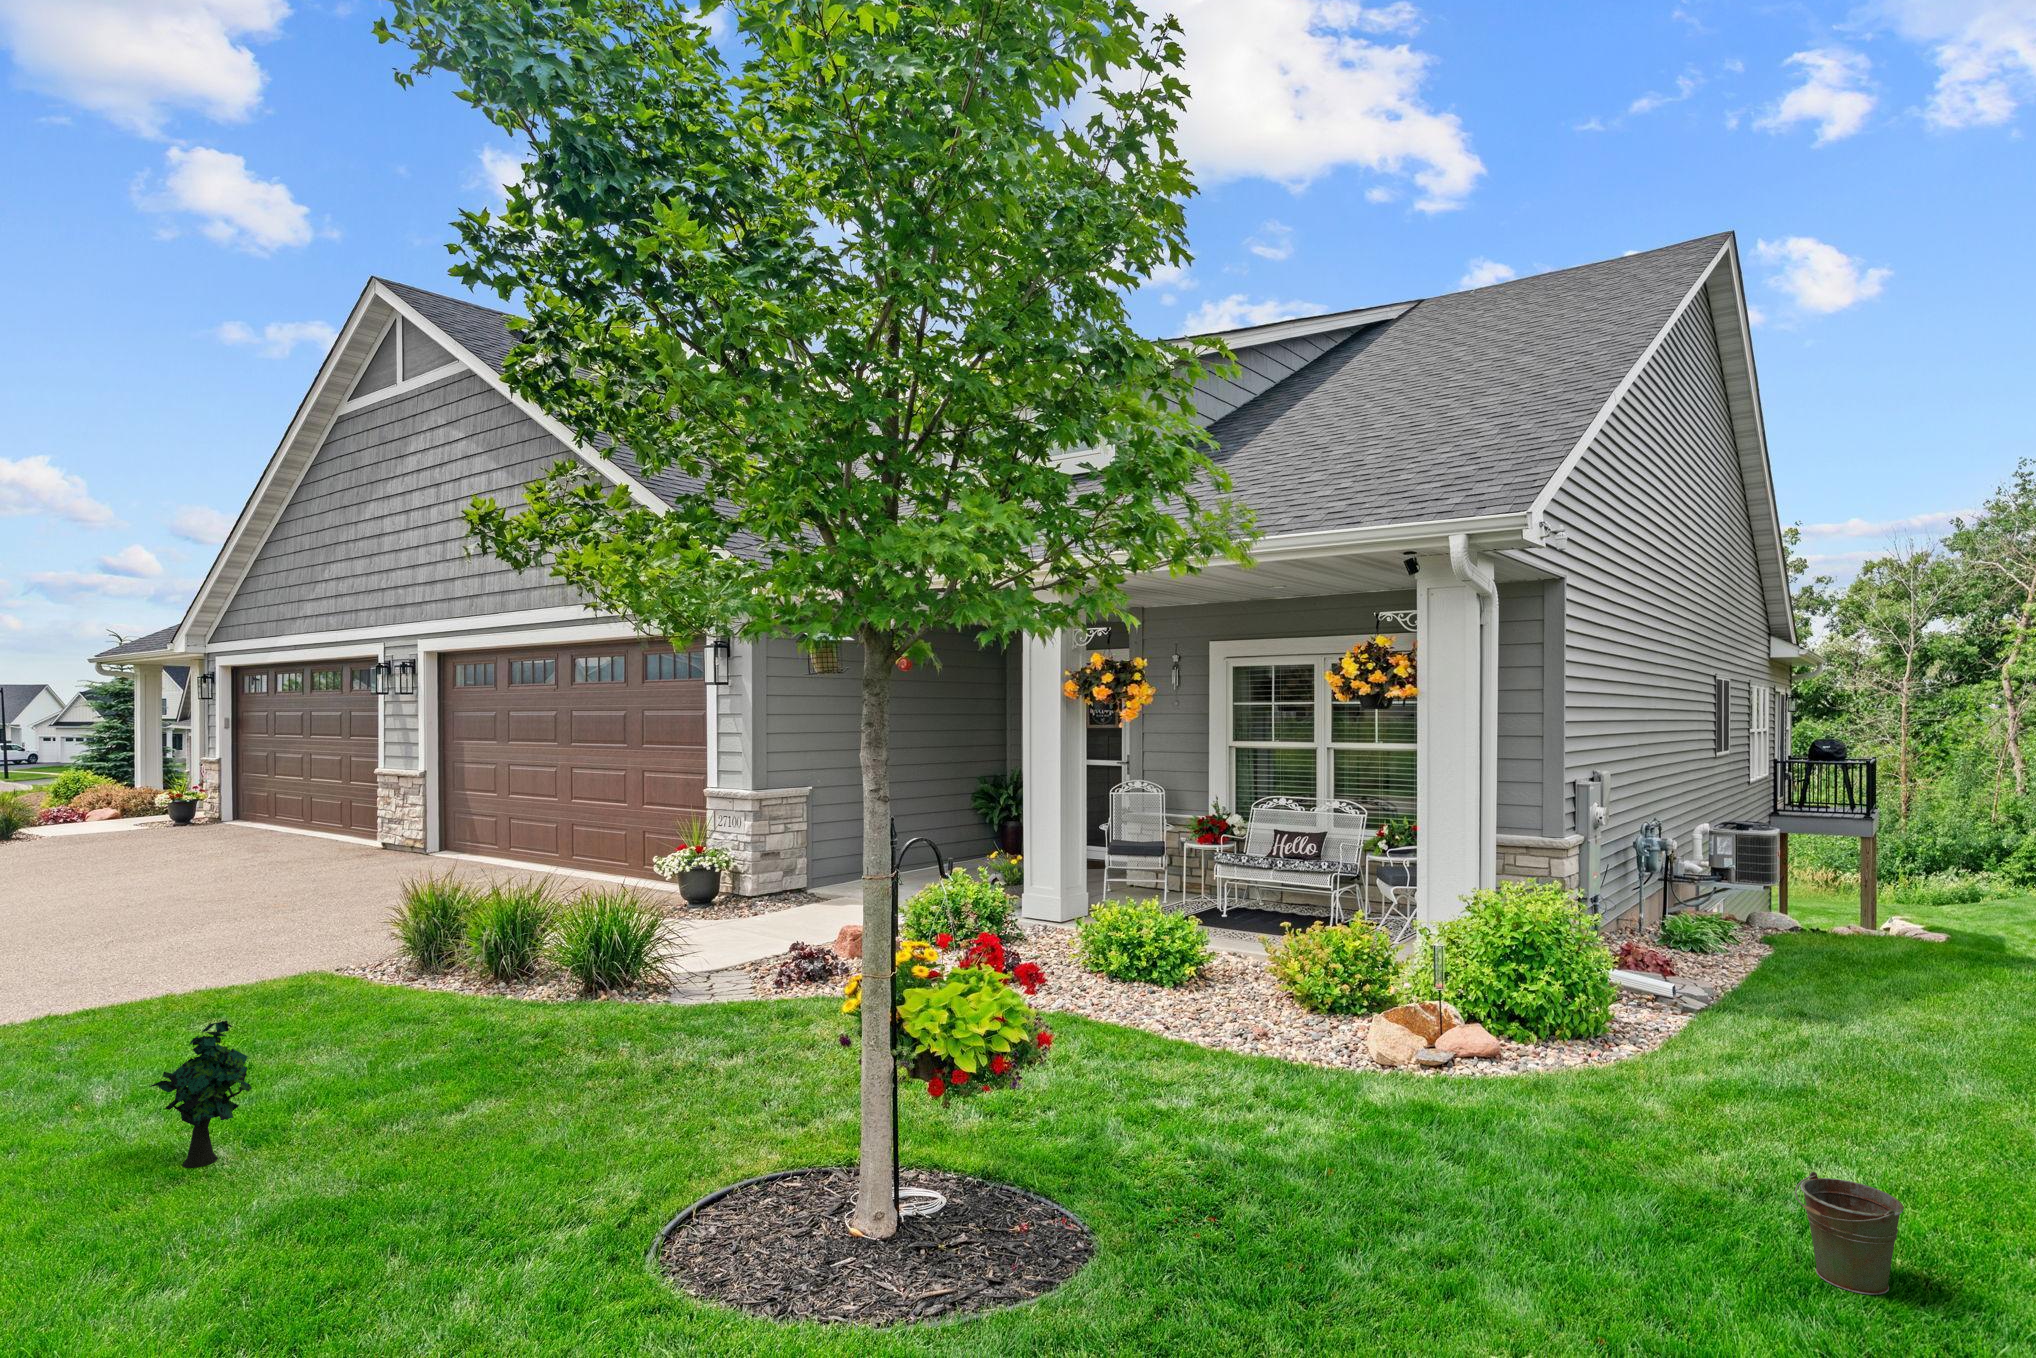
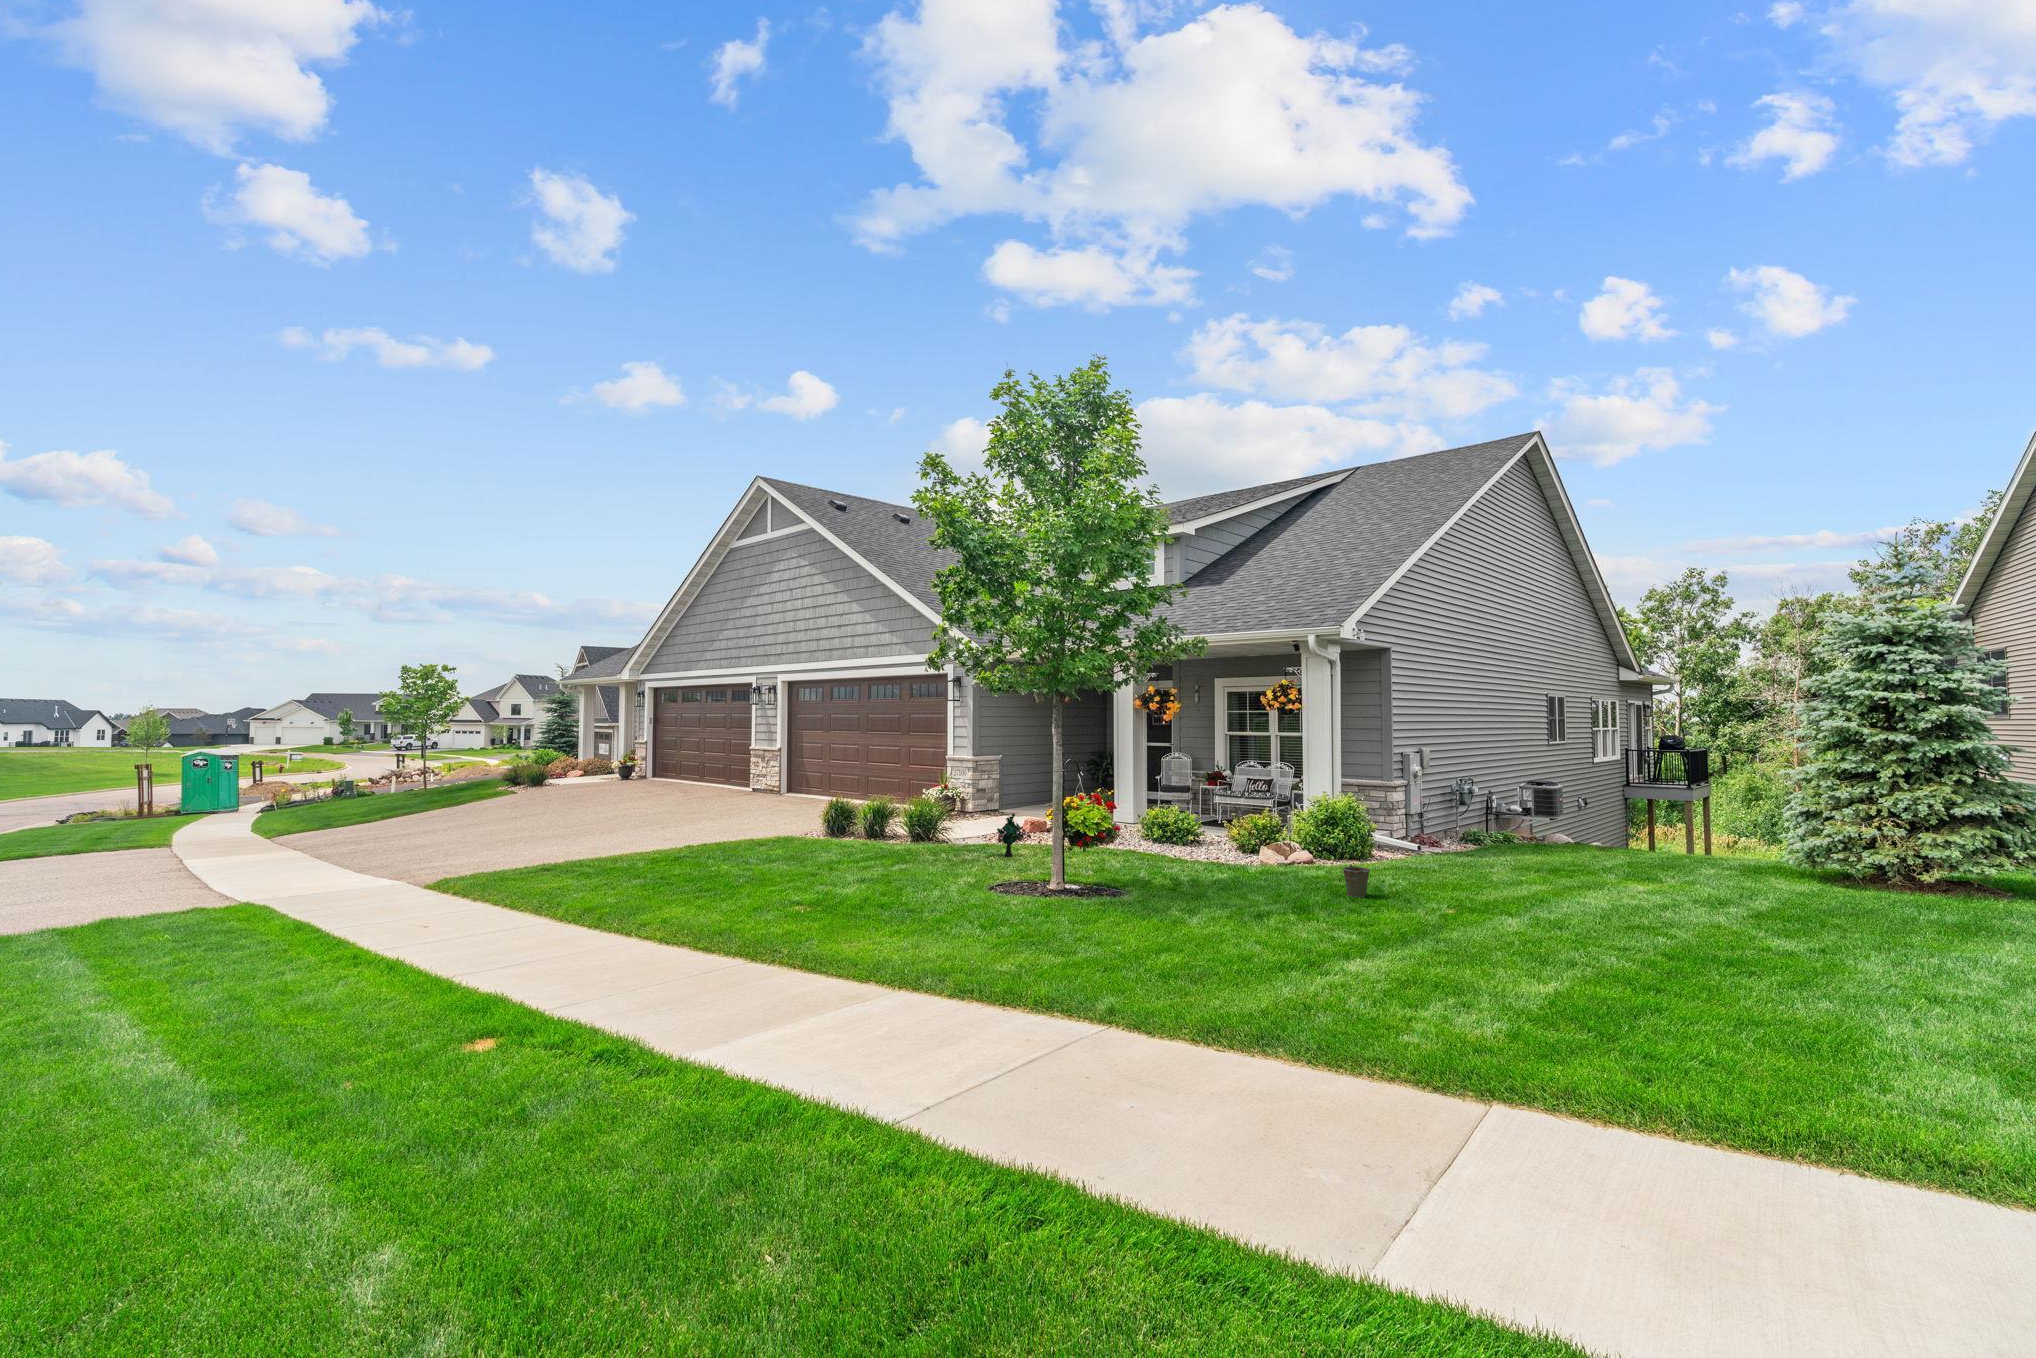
decorative plant: present [150,1021,251,1168] -> present [997,814,1020,857]

